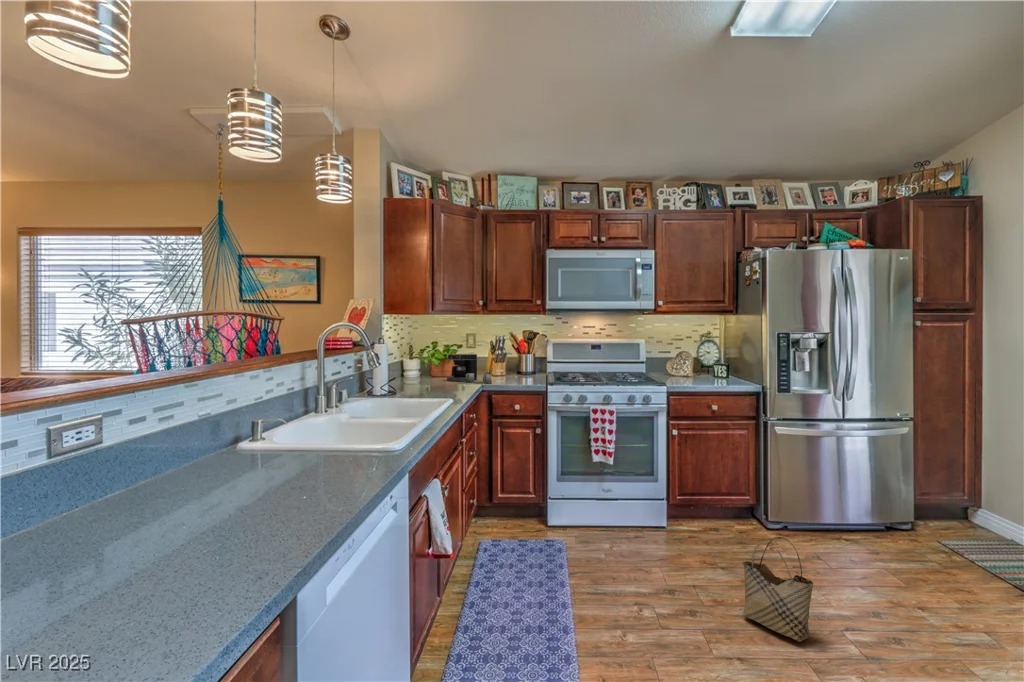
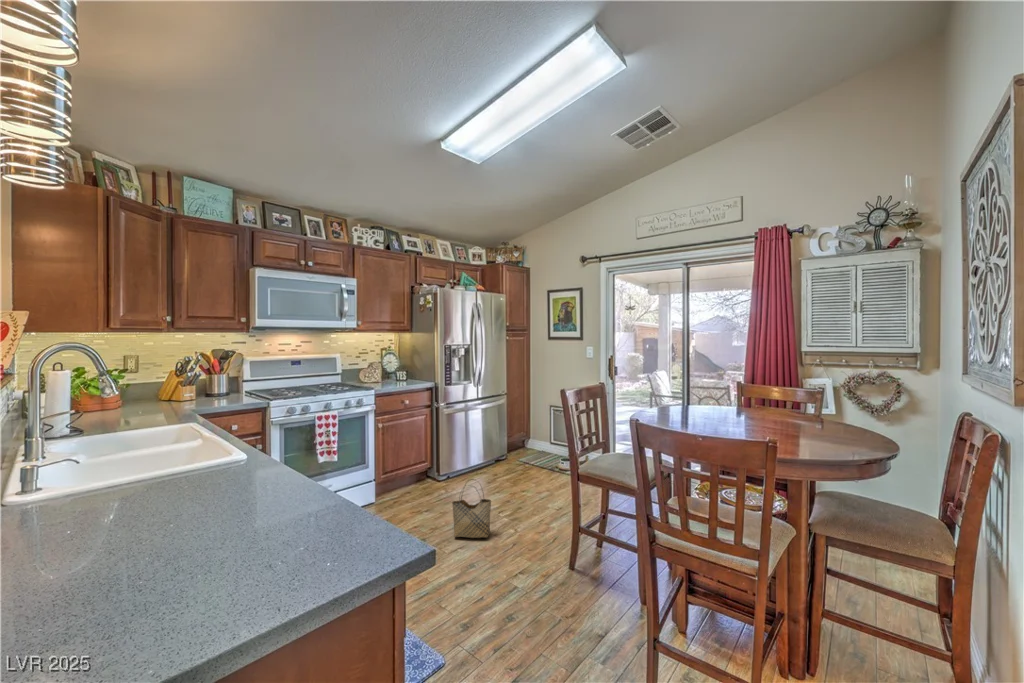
coffee maker: present [447,354,492,383] -> none [136,376,211,410]

